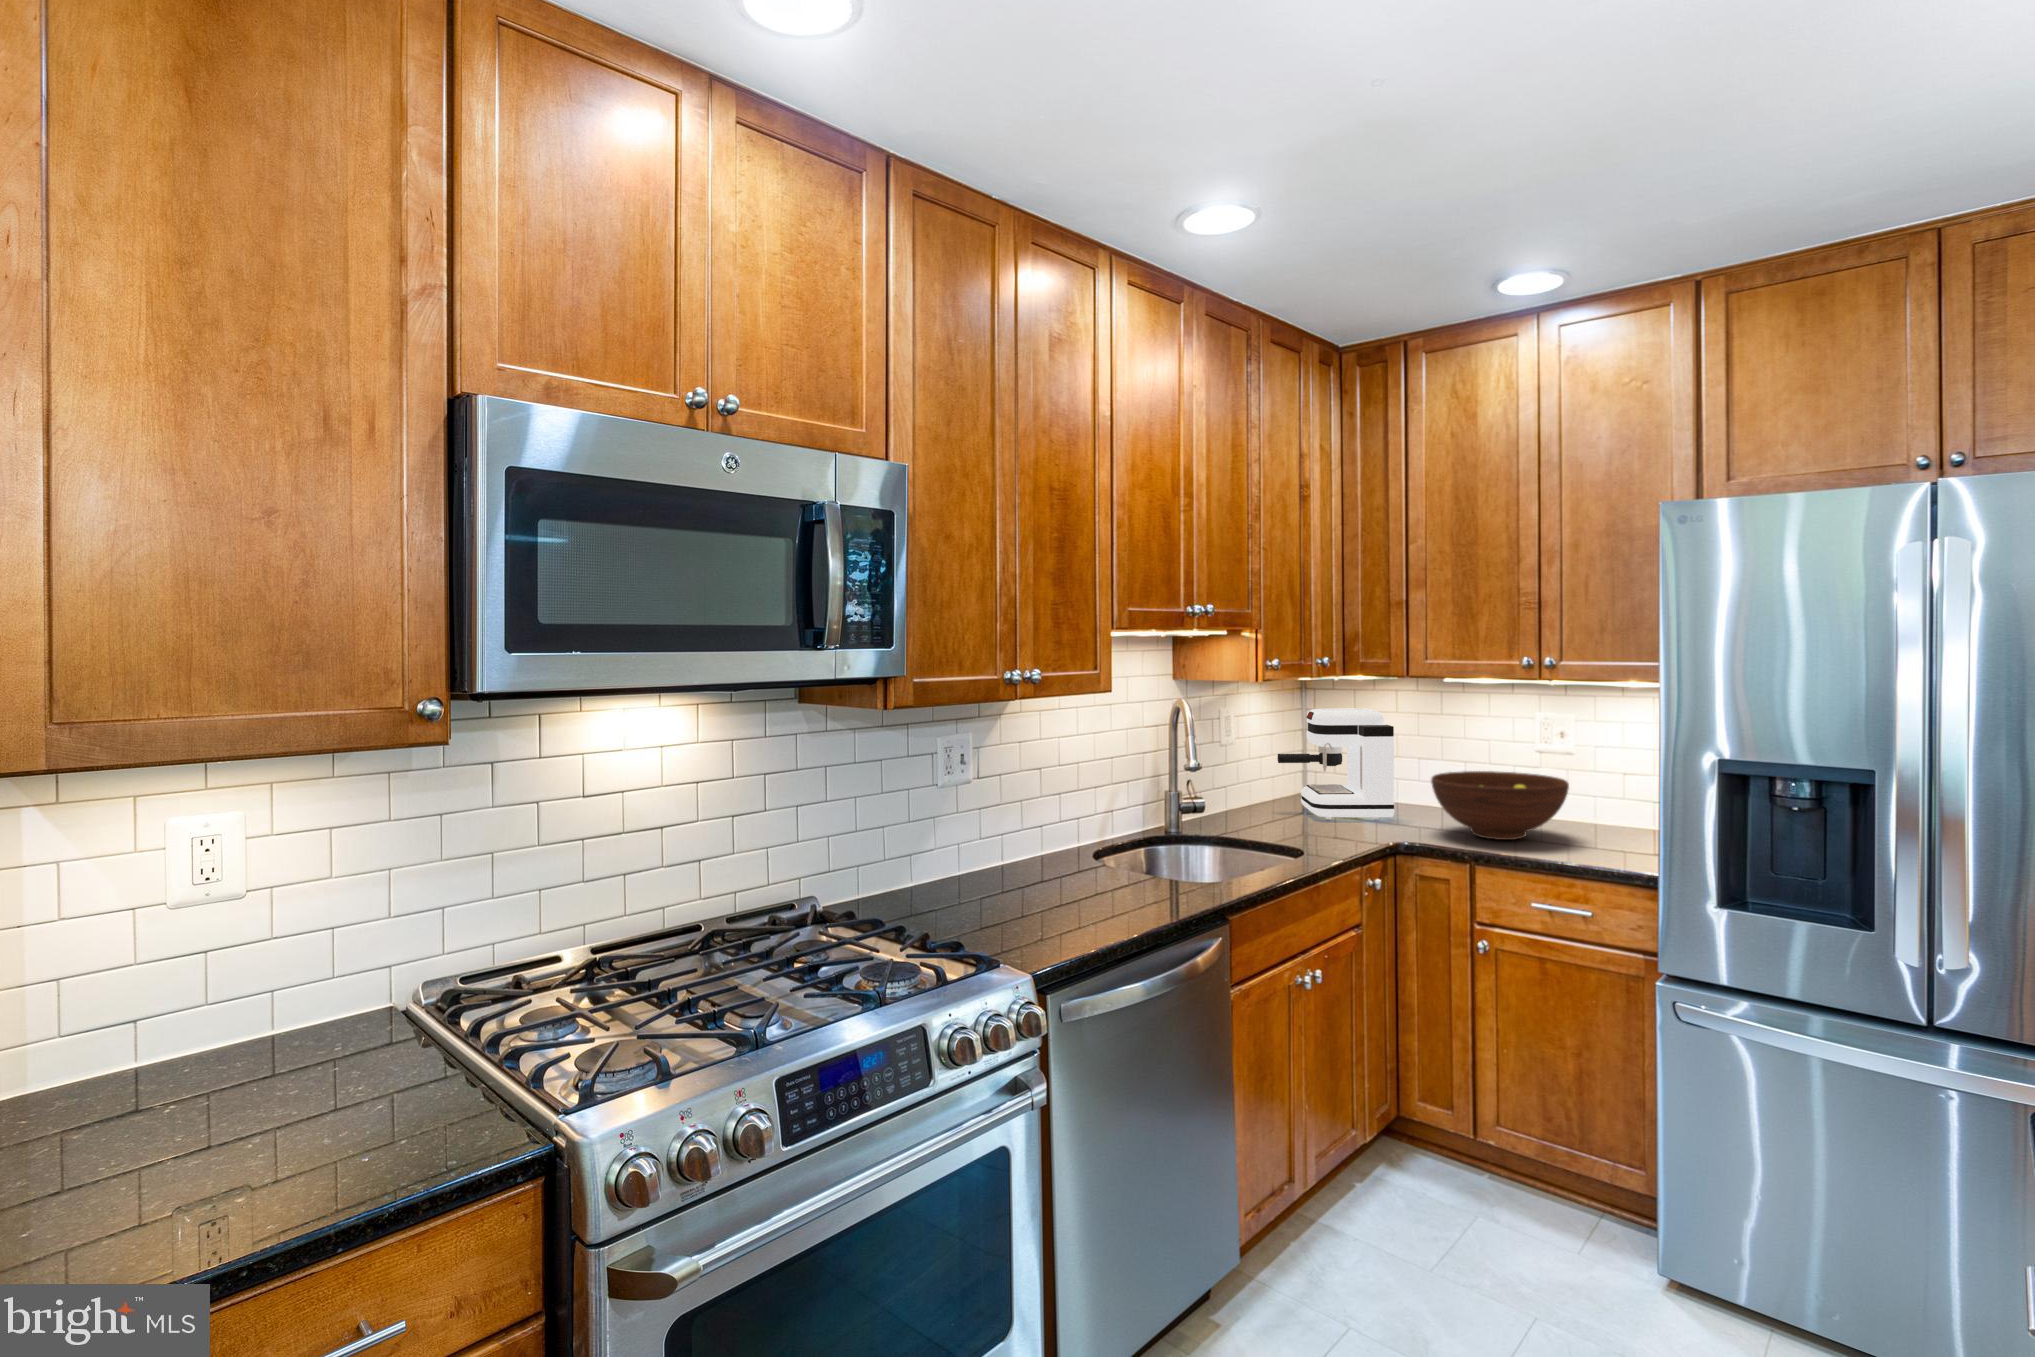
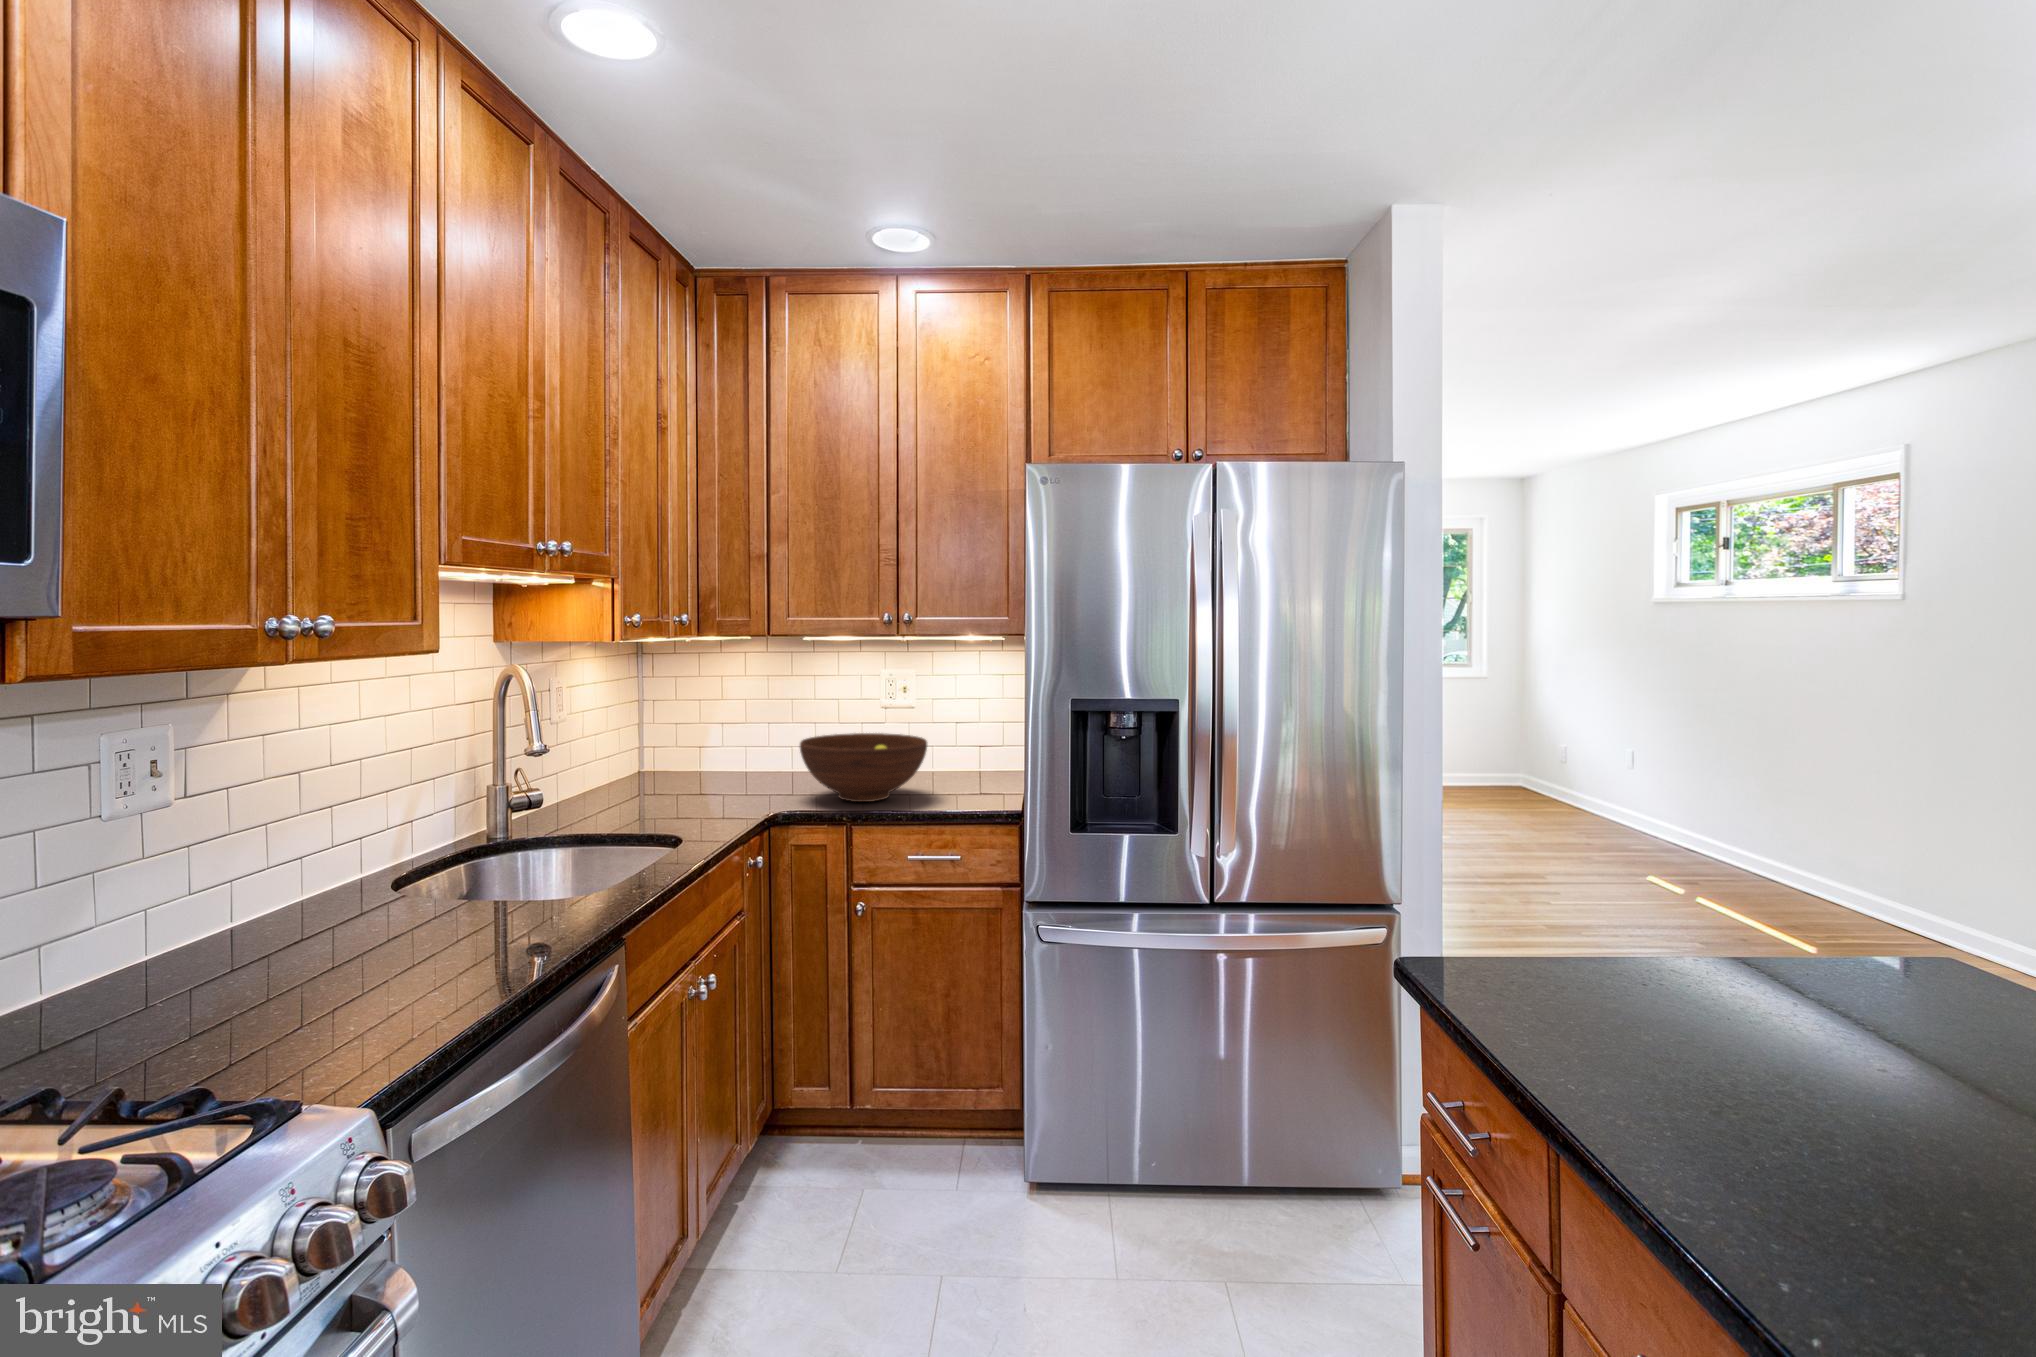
coffee maker: present [1278,708,1394,820] -> none [621,673,756,798]

